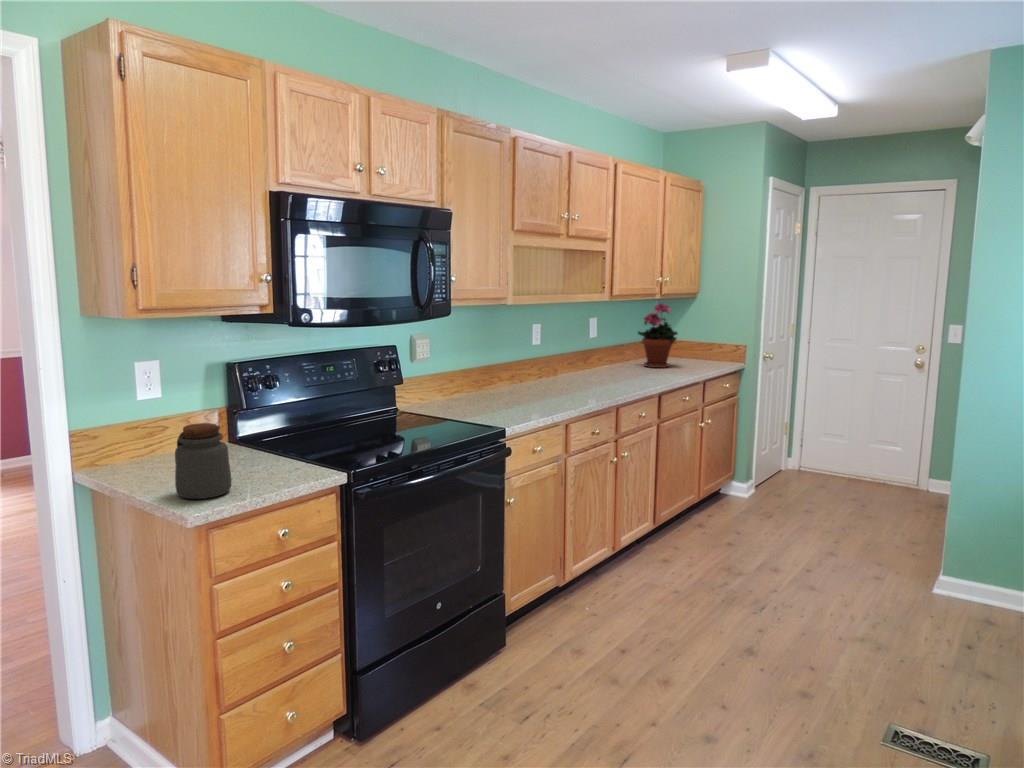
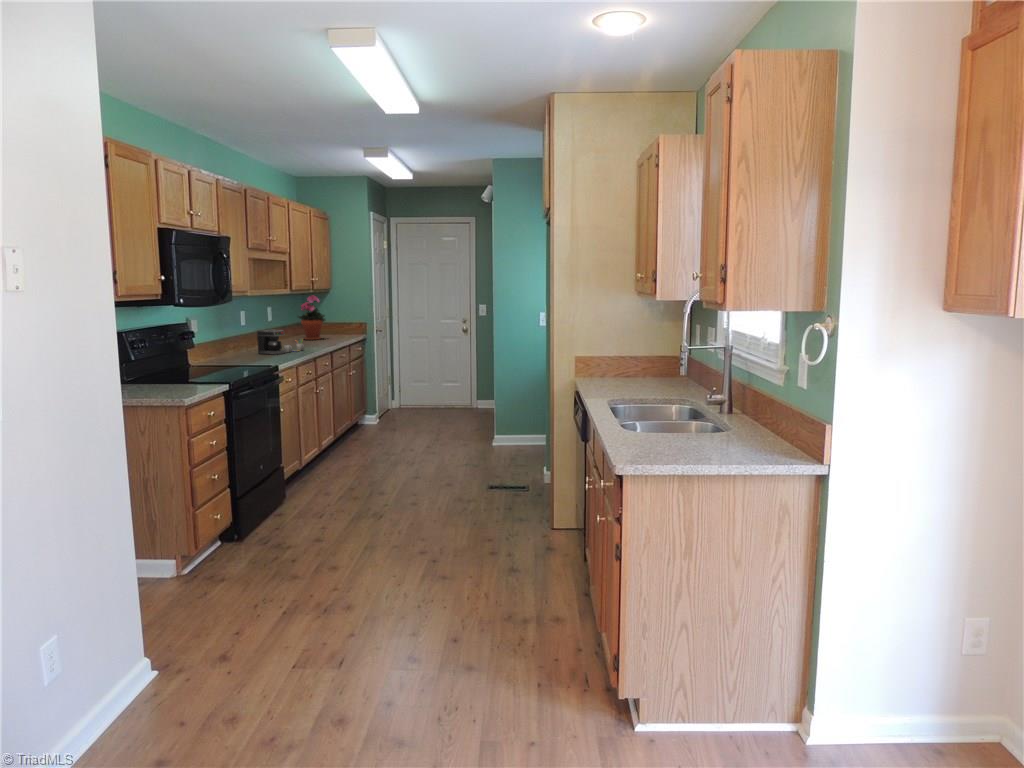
coffee maker: none [538,355,611,395] -> present [257,330,304,355]
jar: present [175,423,232,499] -> none [153,358,186,397]

